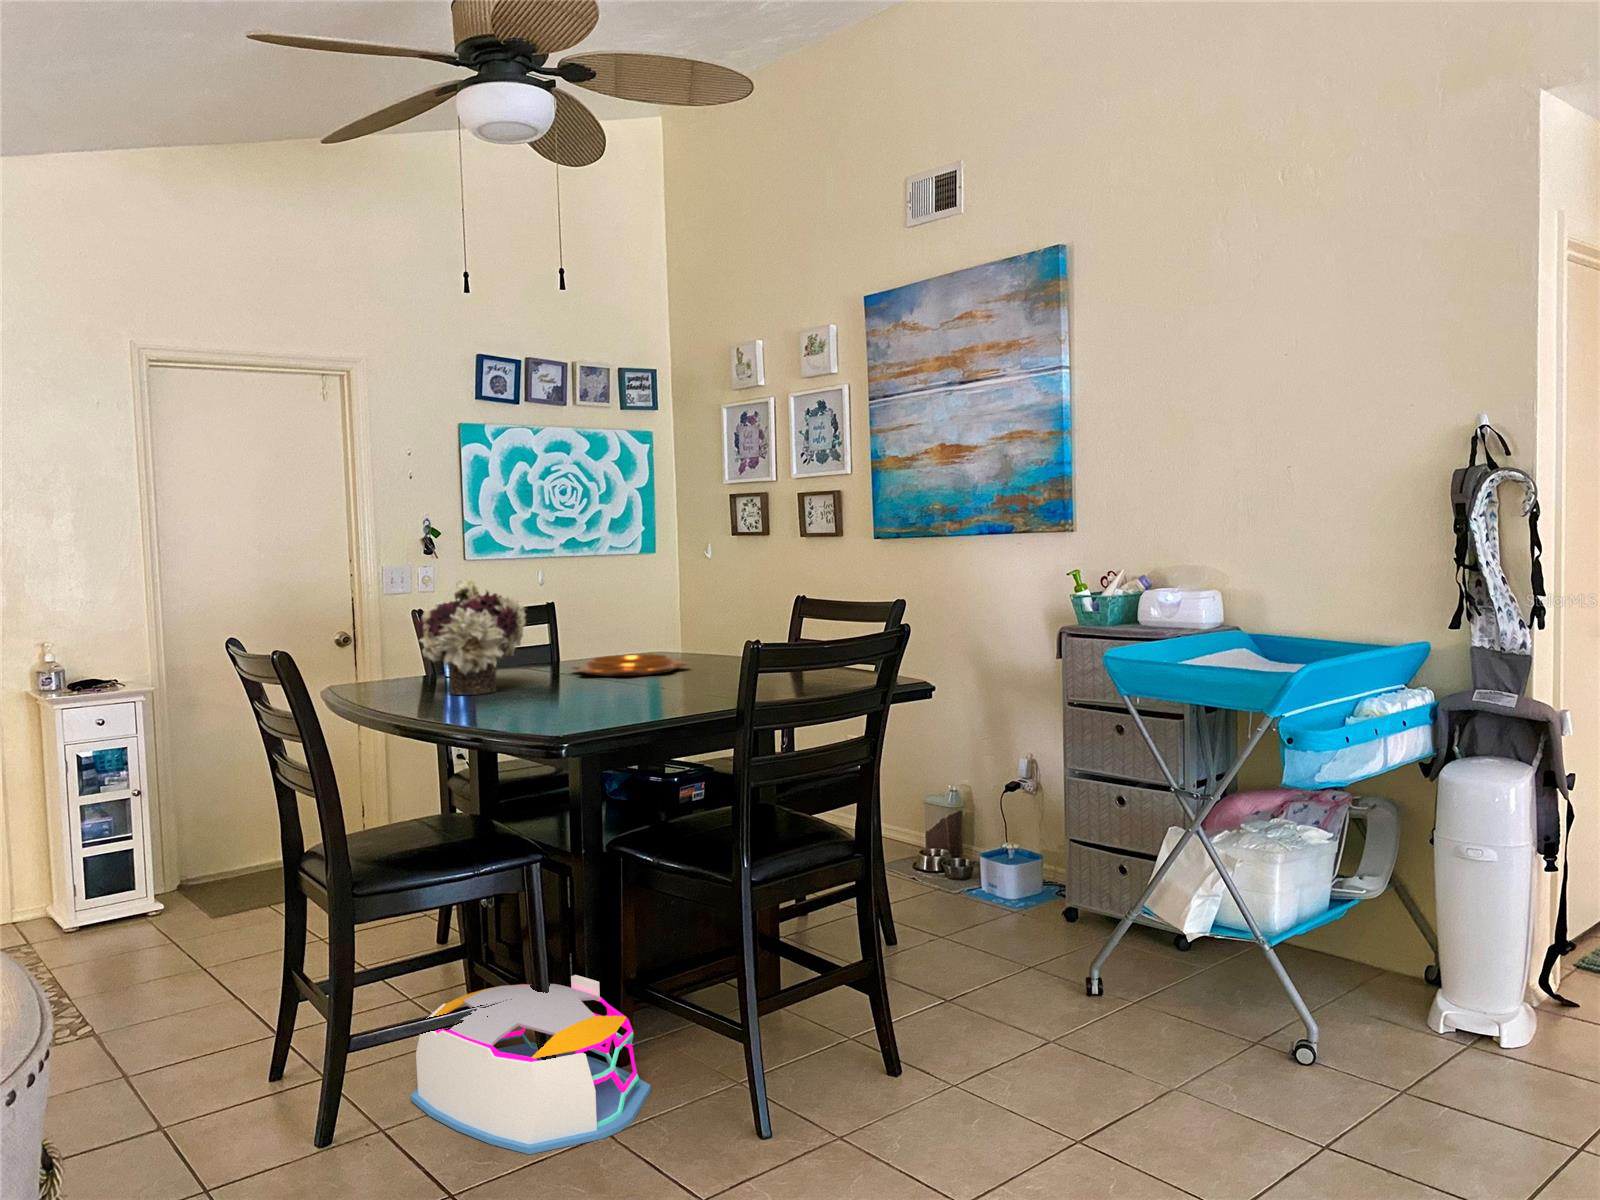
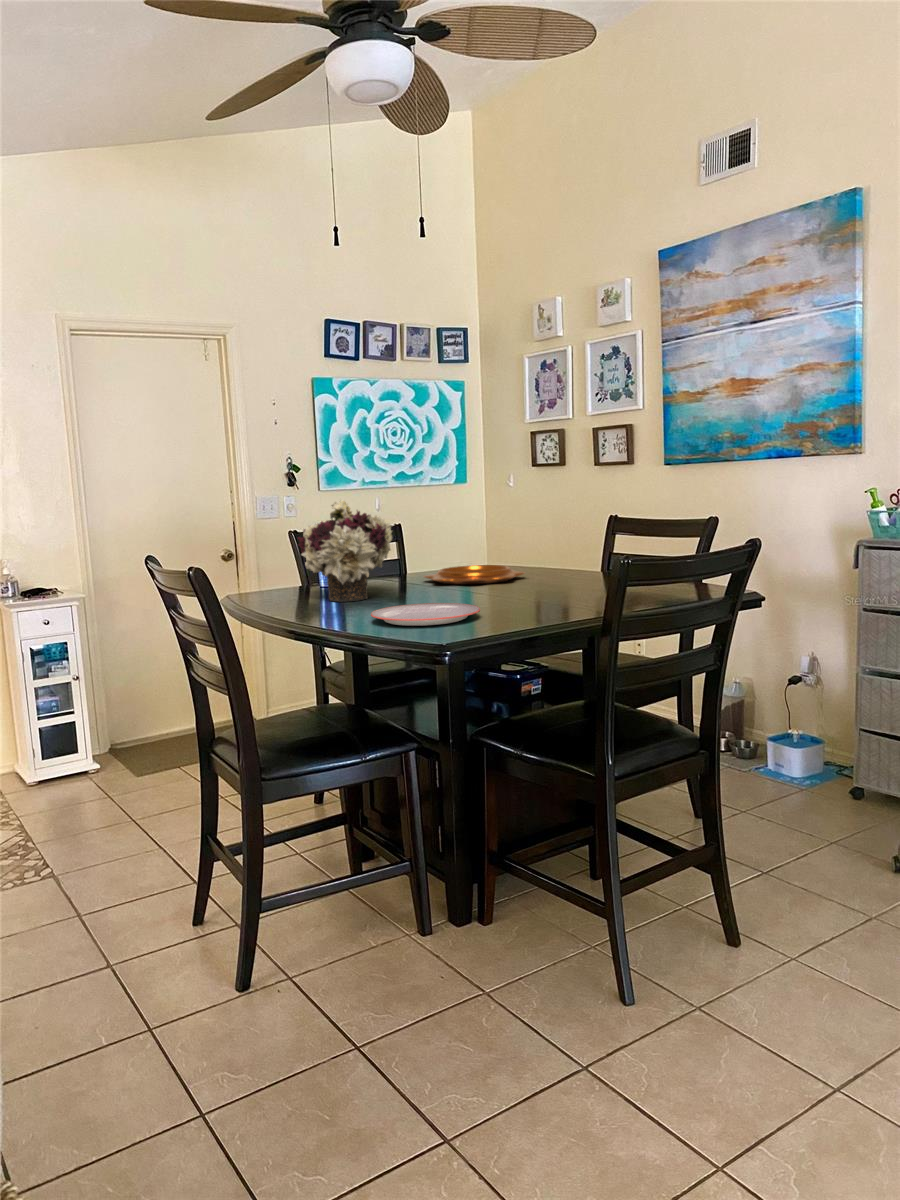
plate: none [487,696,611,720] -> present [371,603,480,626]
storage bin: present [411,975,651,1154] -> none [313,846,521,1014]

